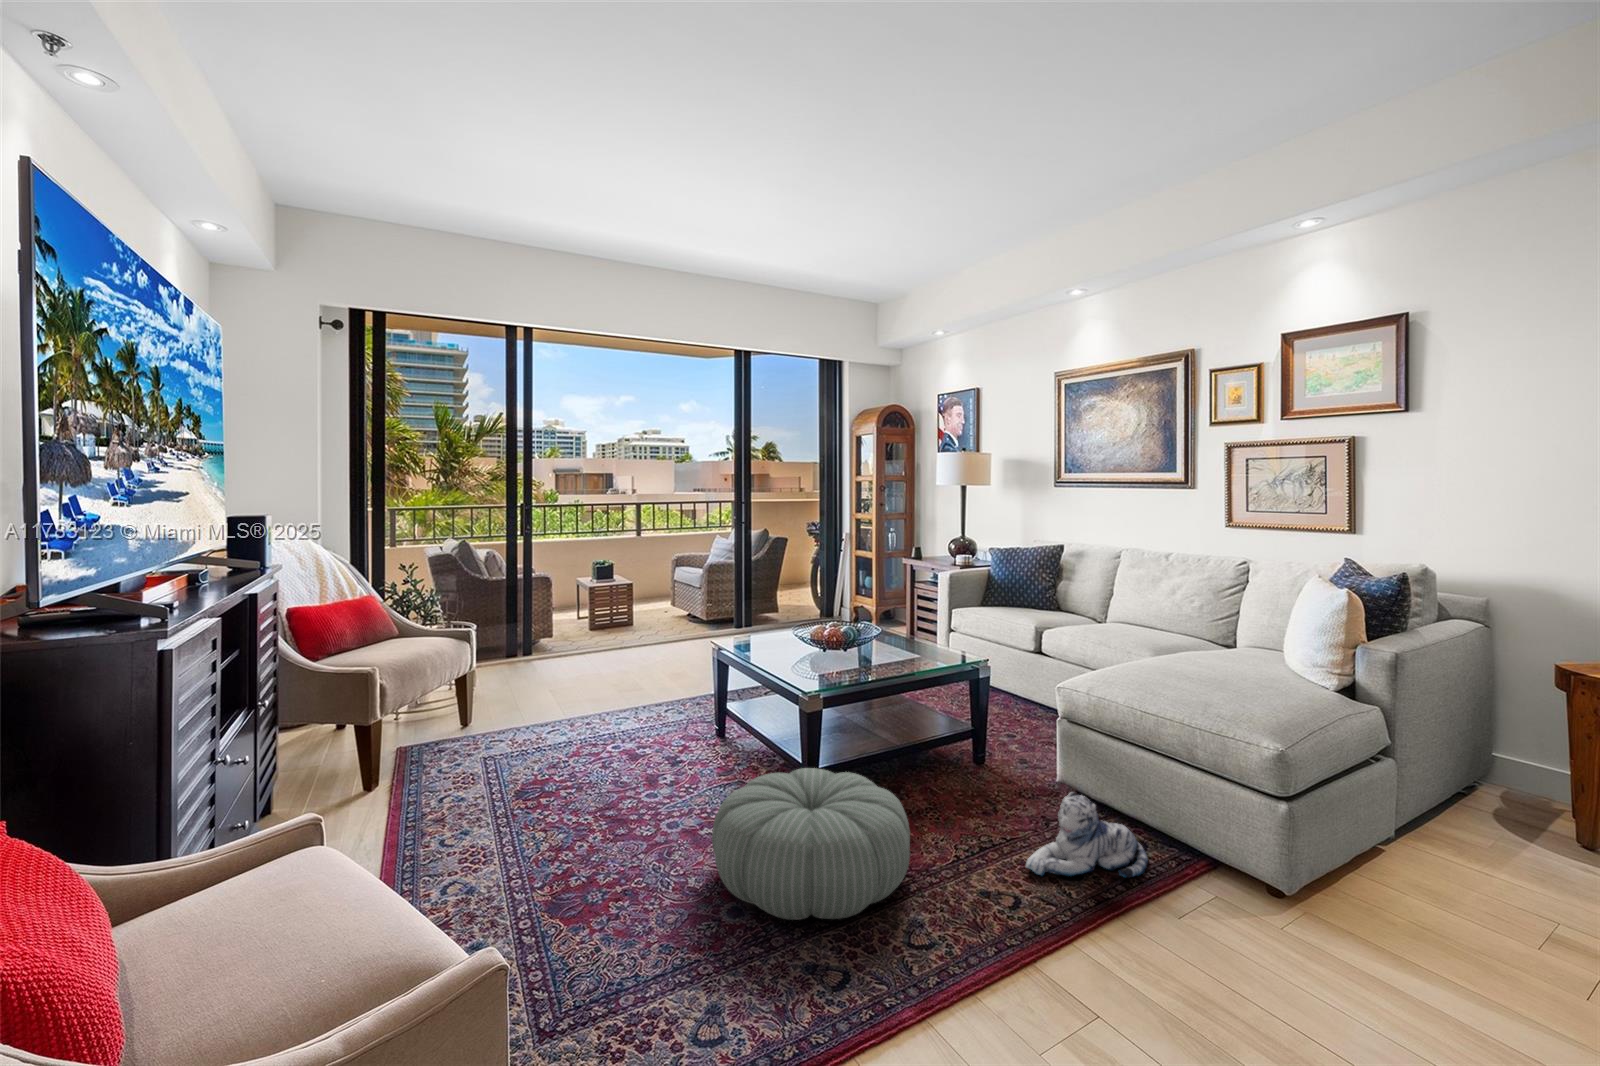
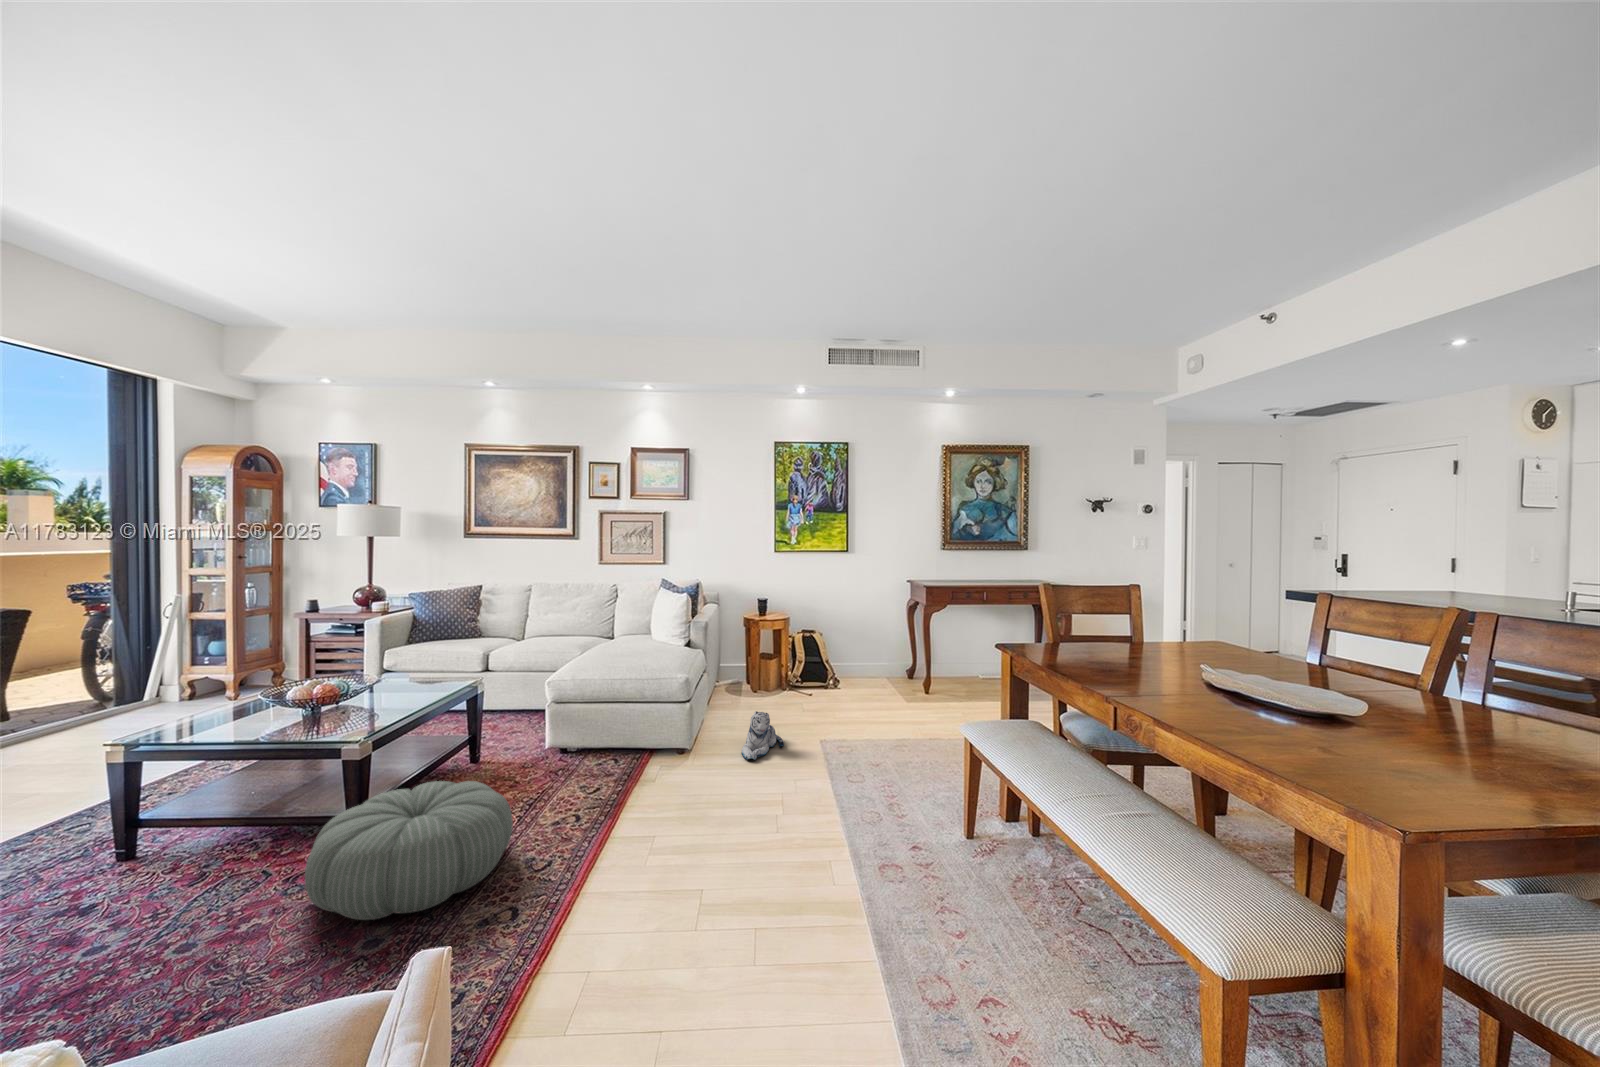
plush toy: present [1026,792,1148,878] -> present [742,711,784,760]

